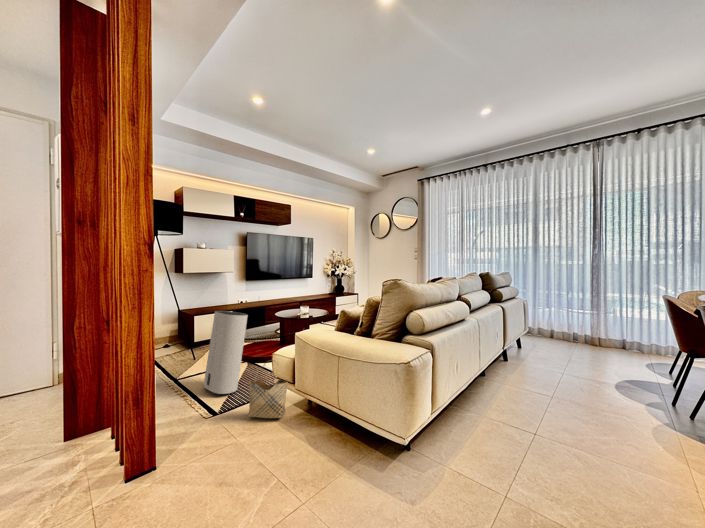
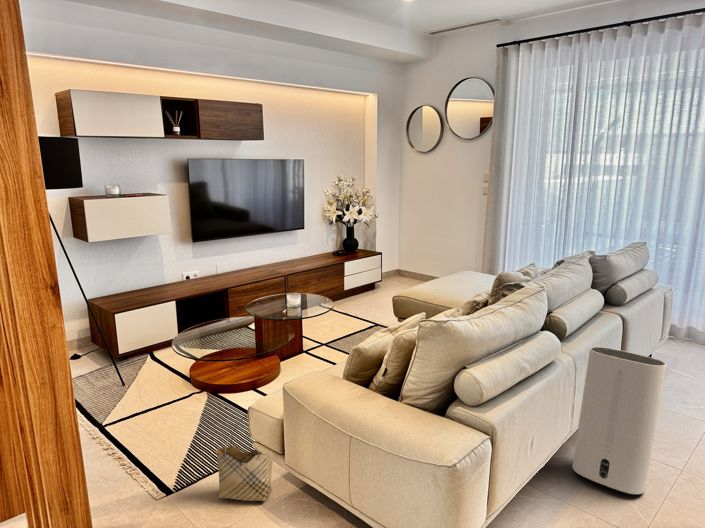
air purifier: present [204,311,248,394] -> present [572,347,666,494]

